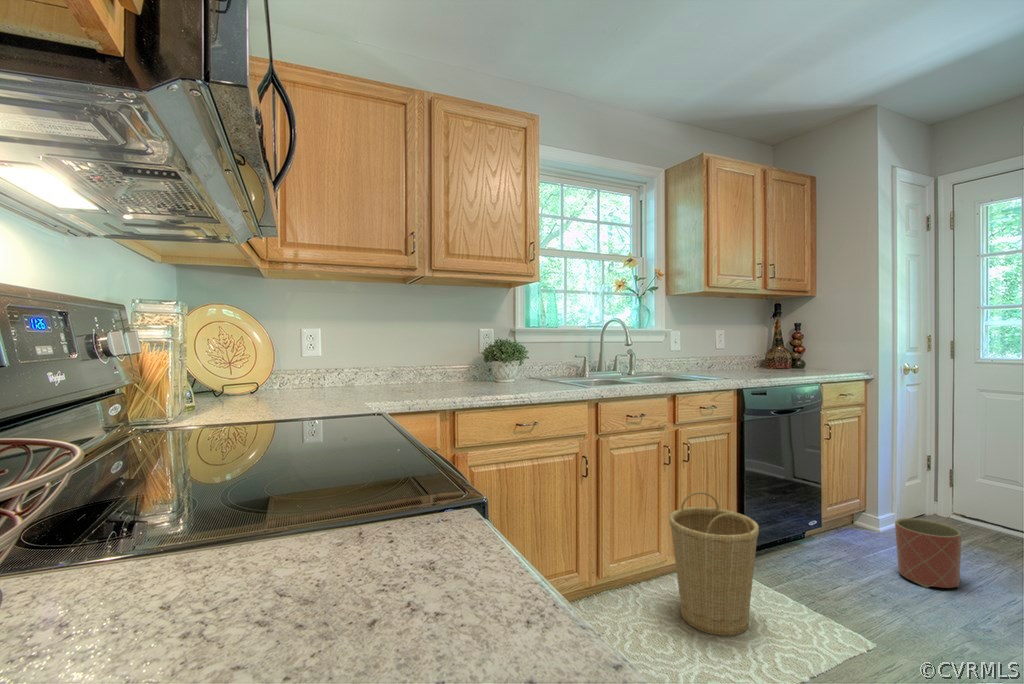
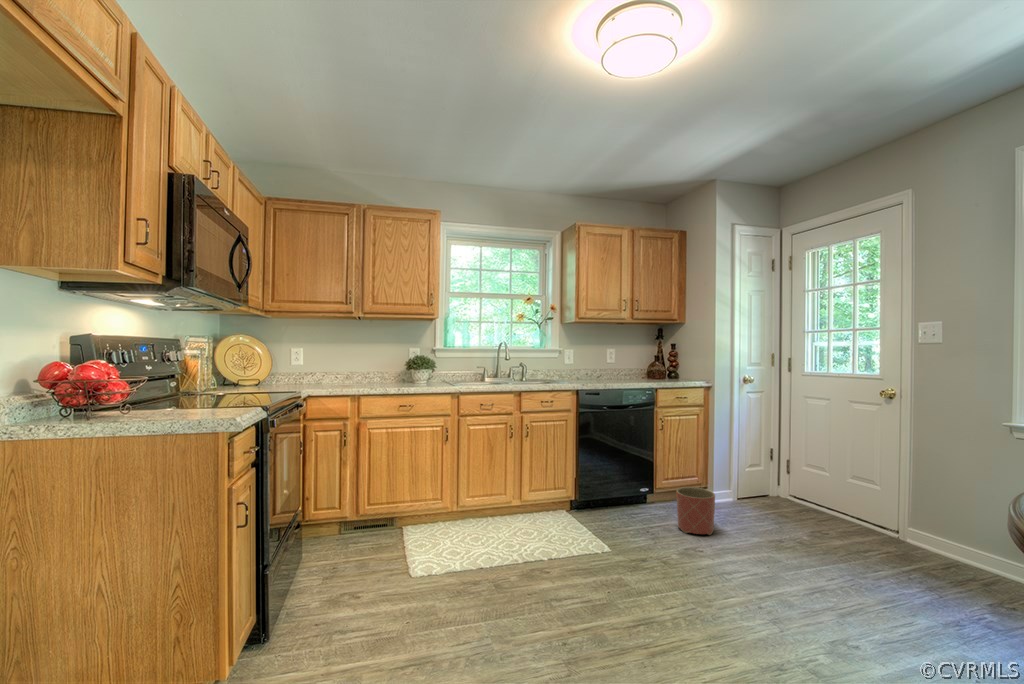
basket: present [669,492,759,636] -> none [493,456,546,542]

